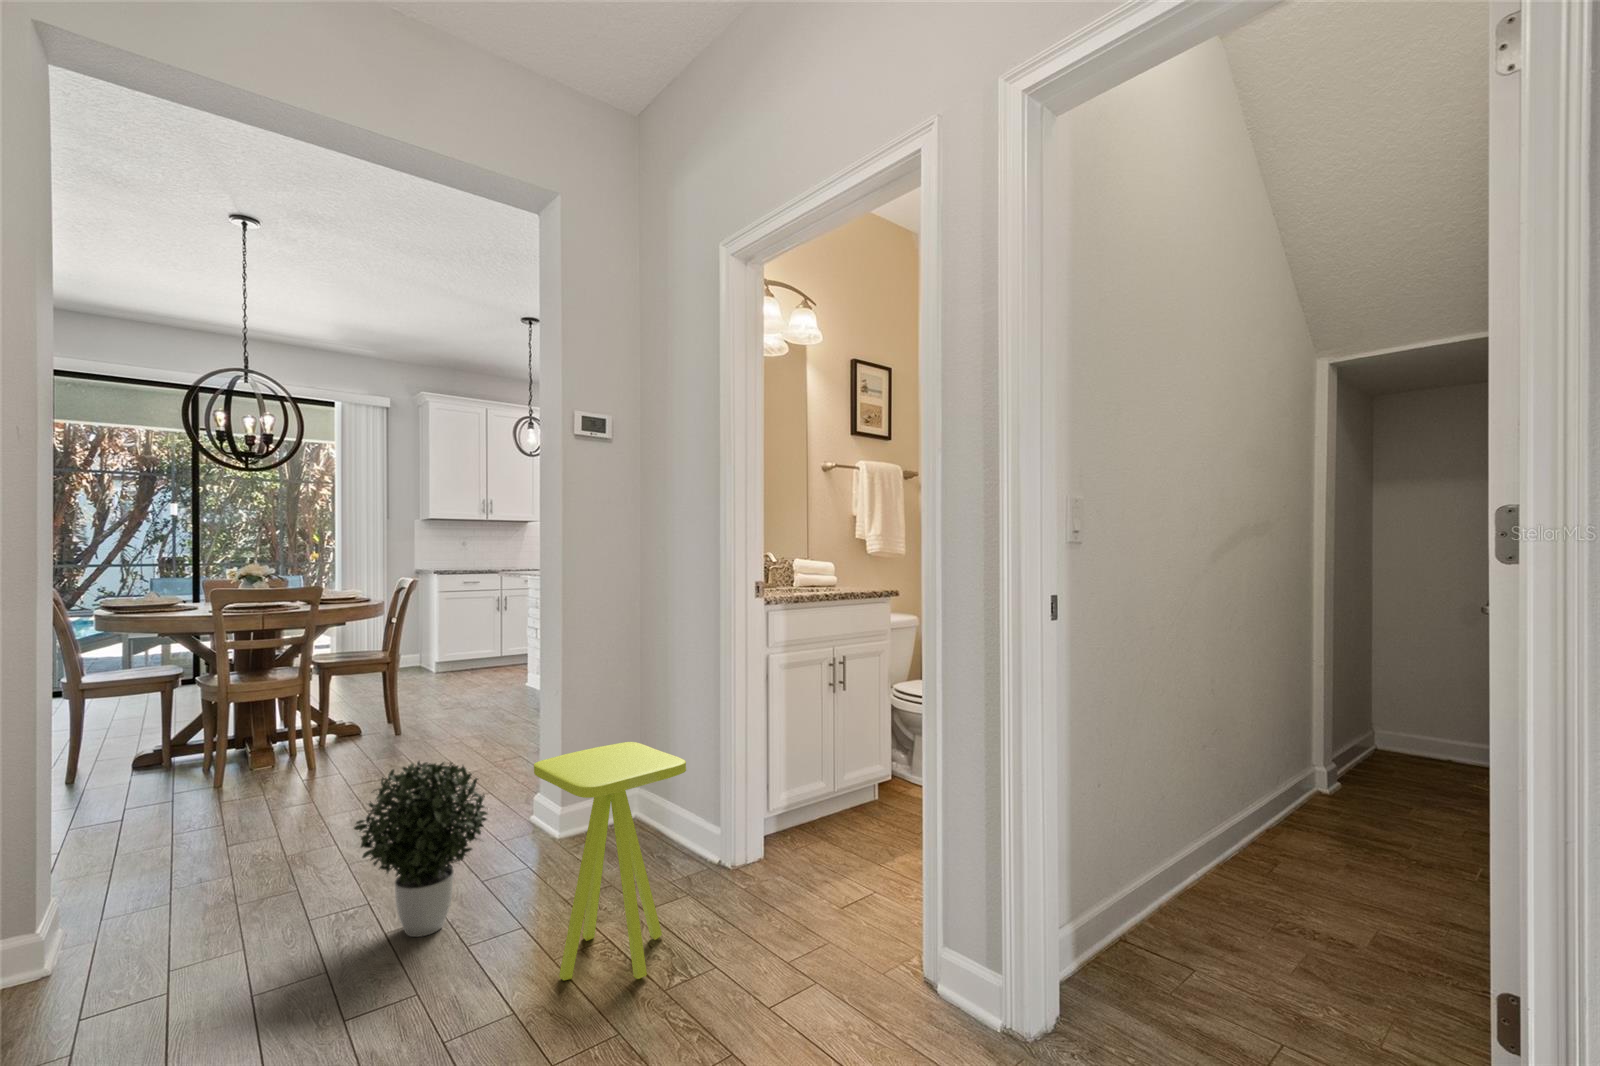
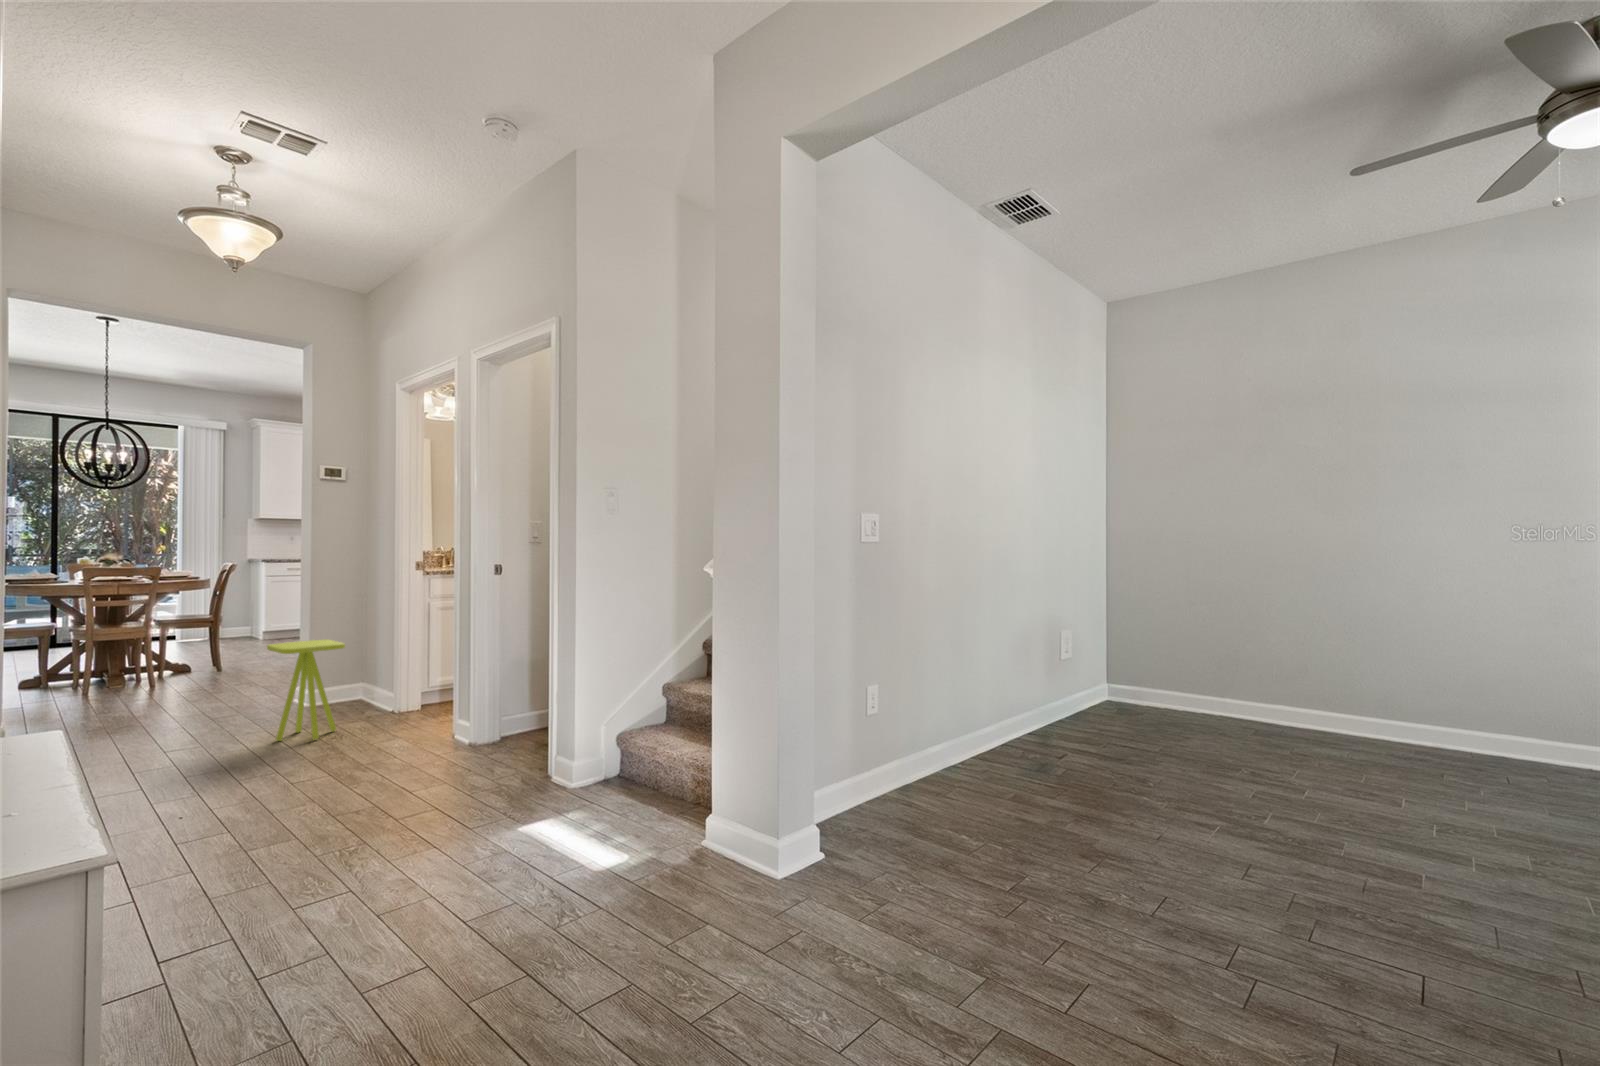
potted plant: present [354,761,488,937] -> none [173,649,250,734]

